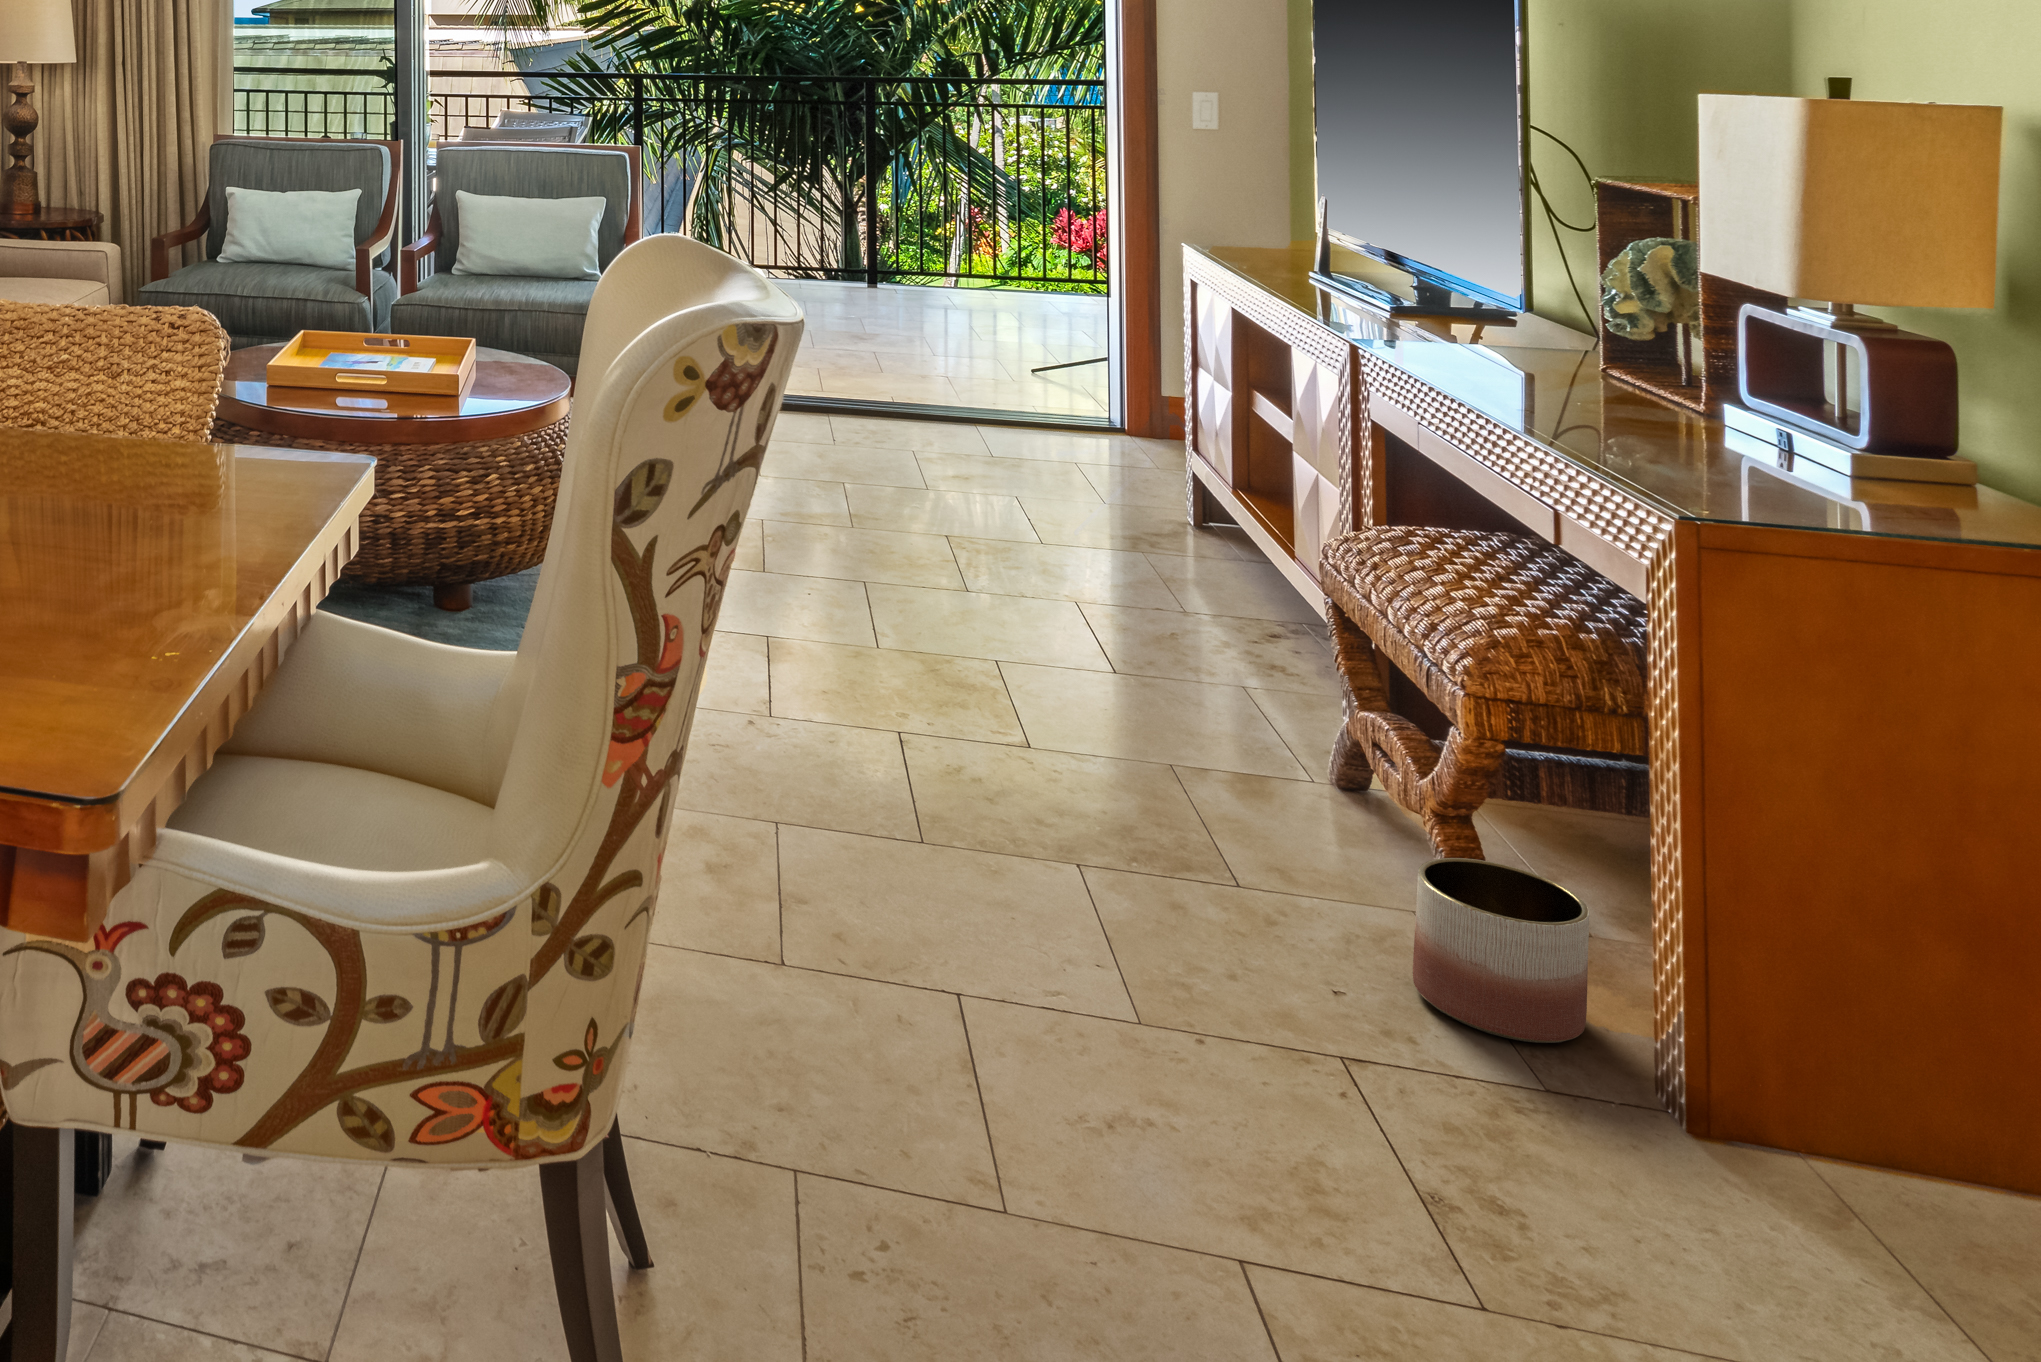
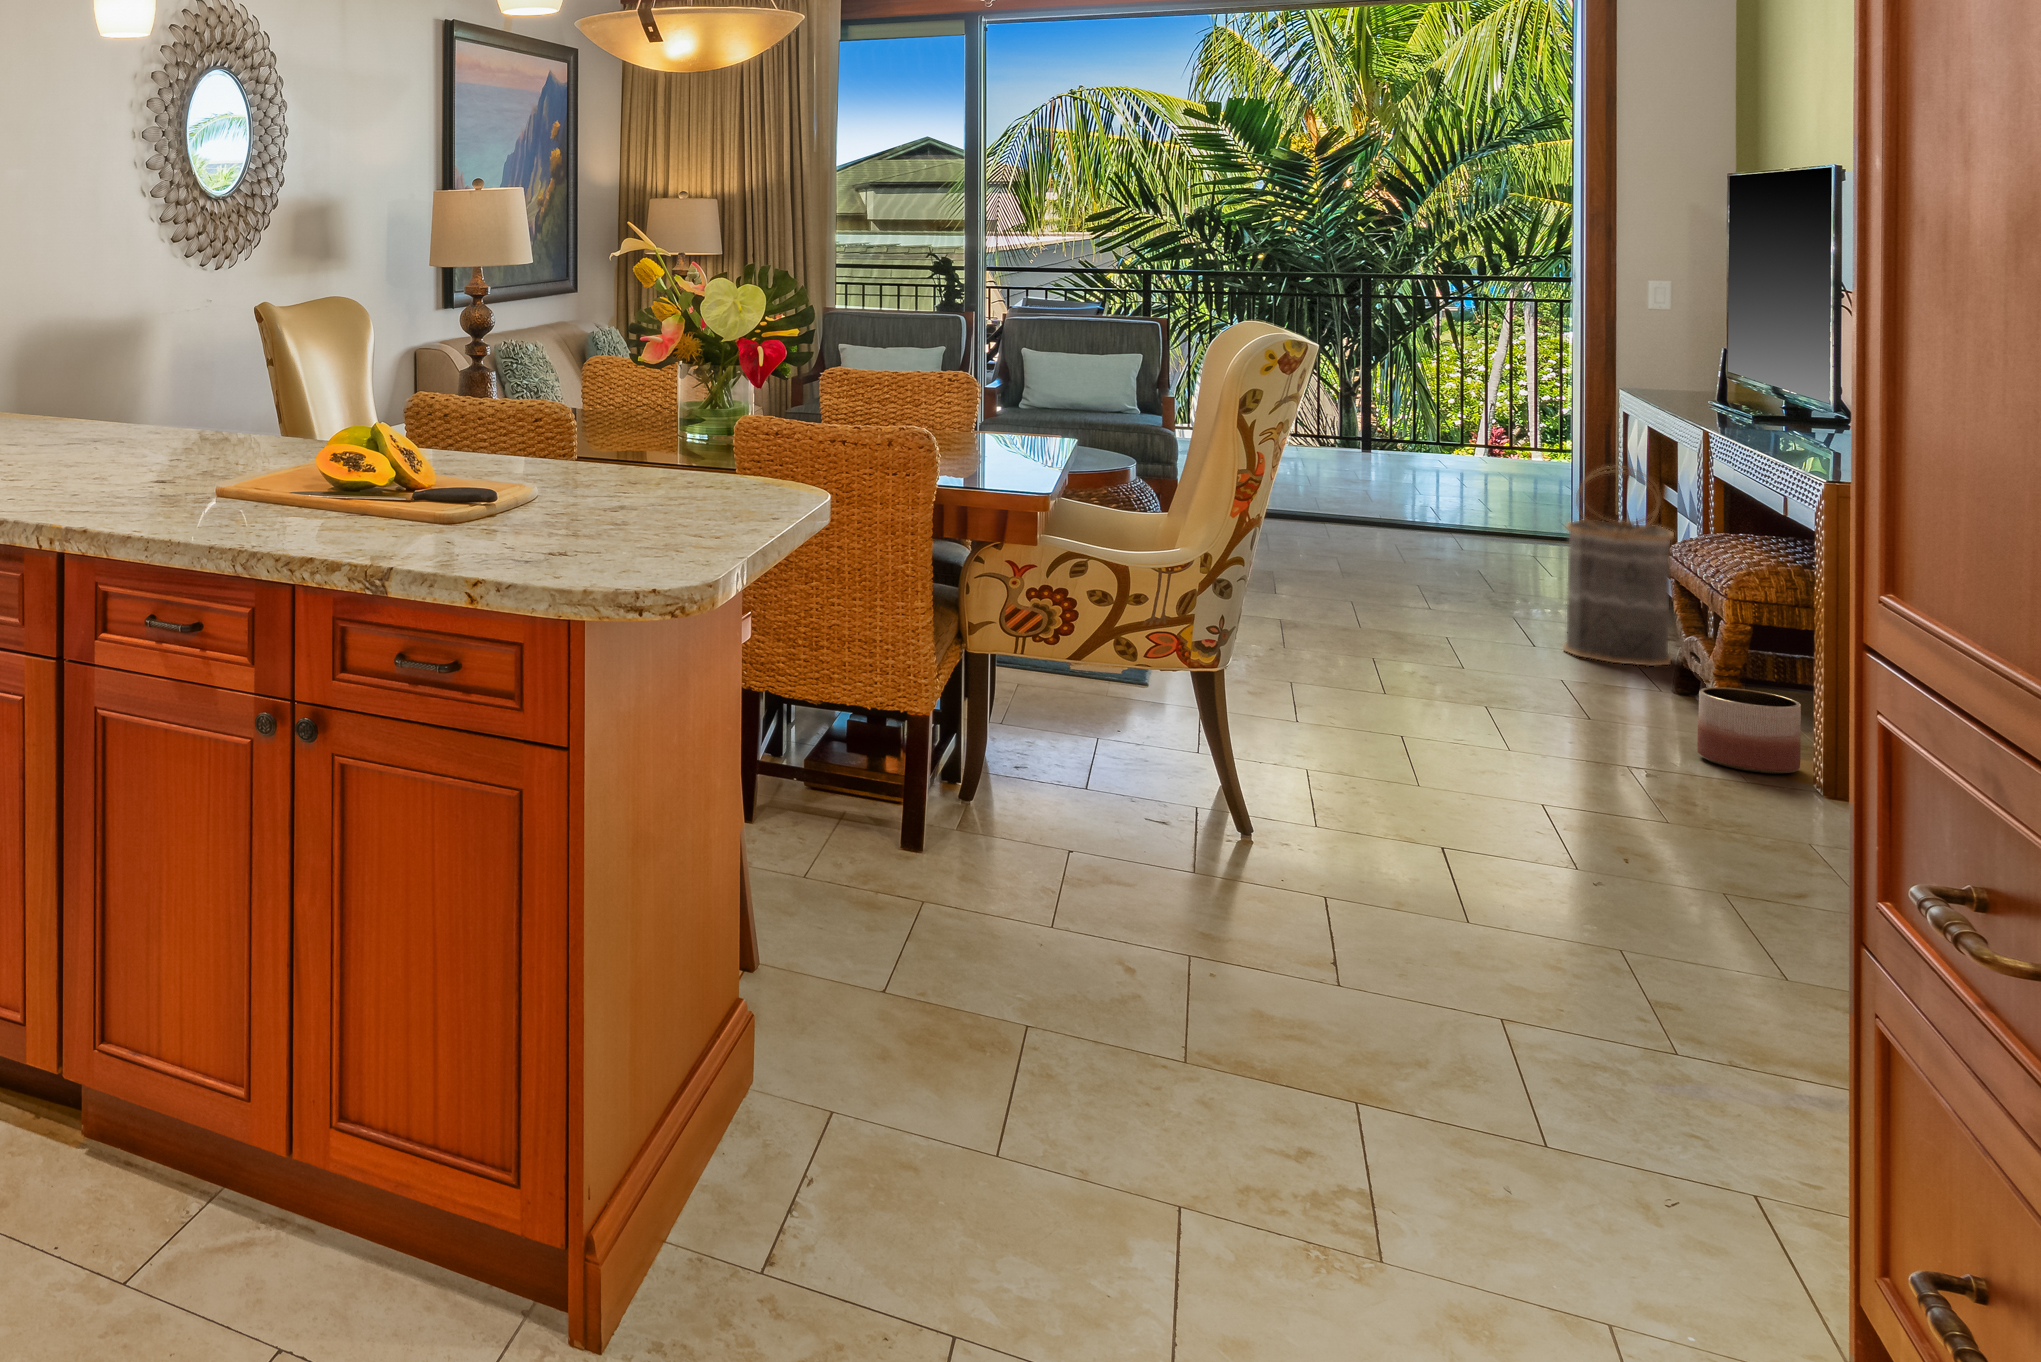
basket: none [1138,389,1291,704] -> present [1563,468,1674,666]

